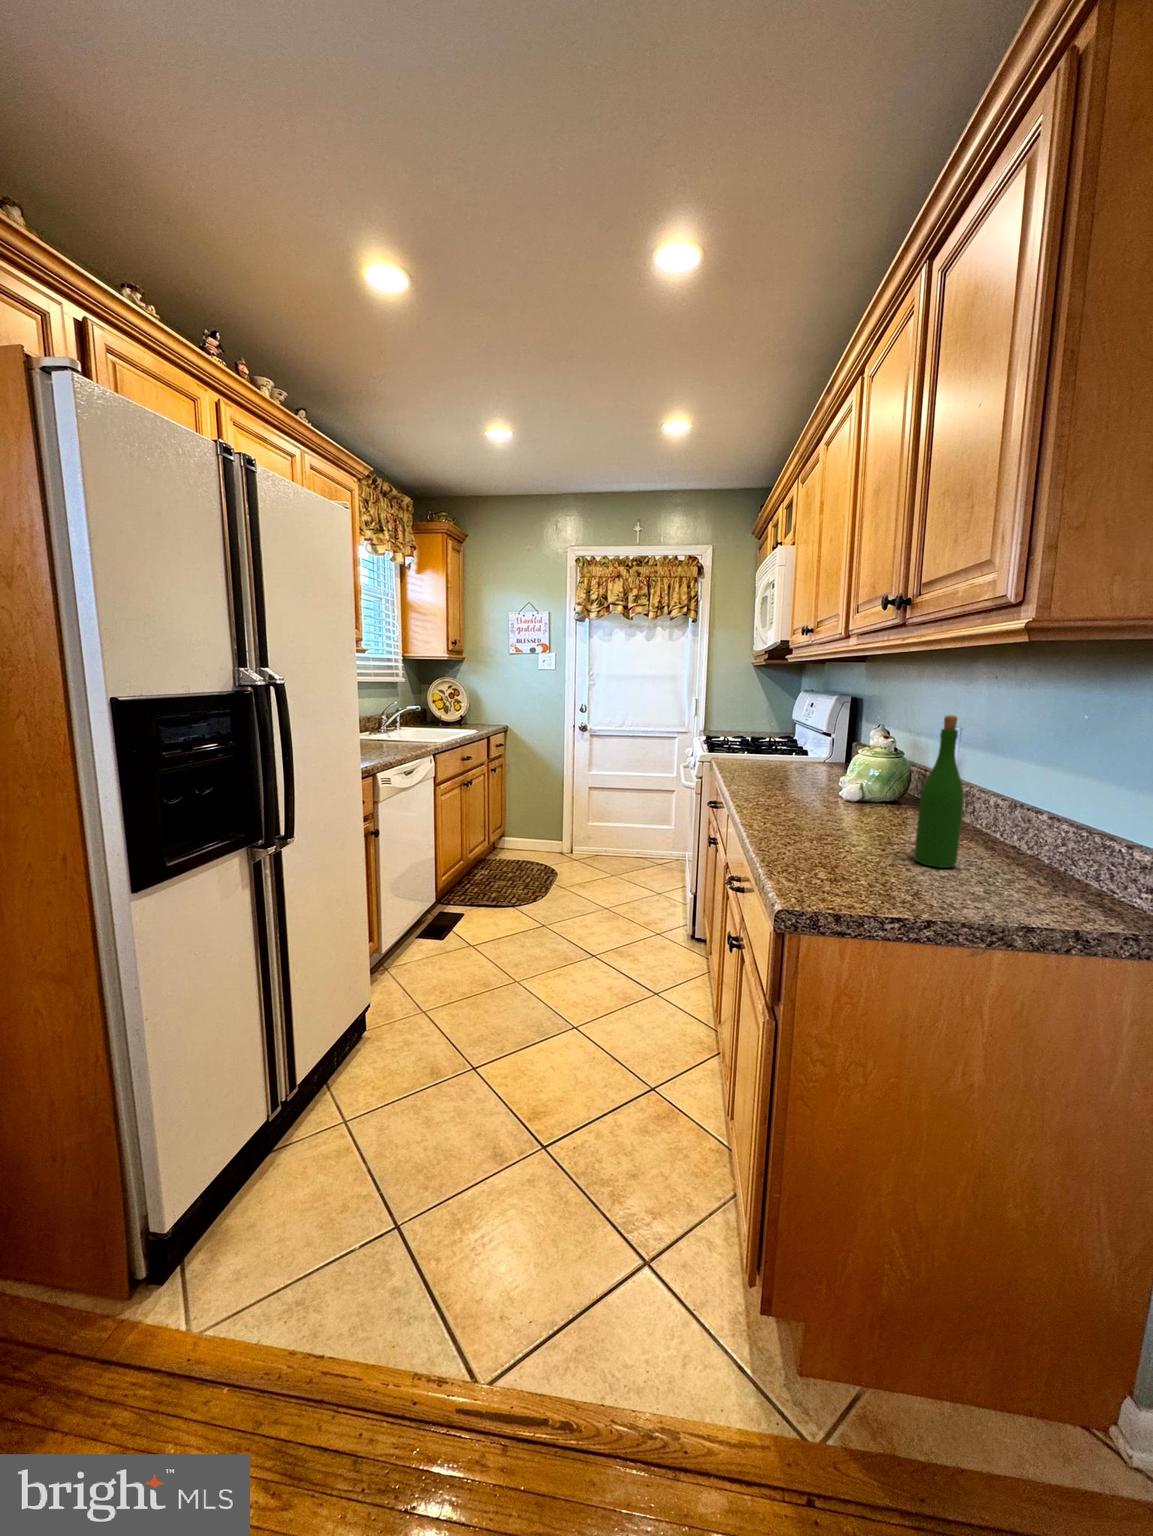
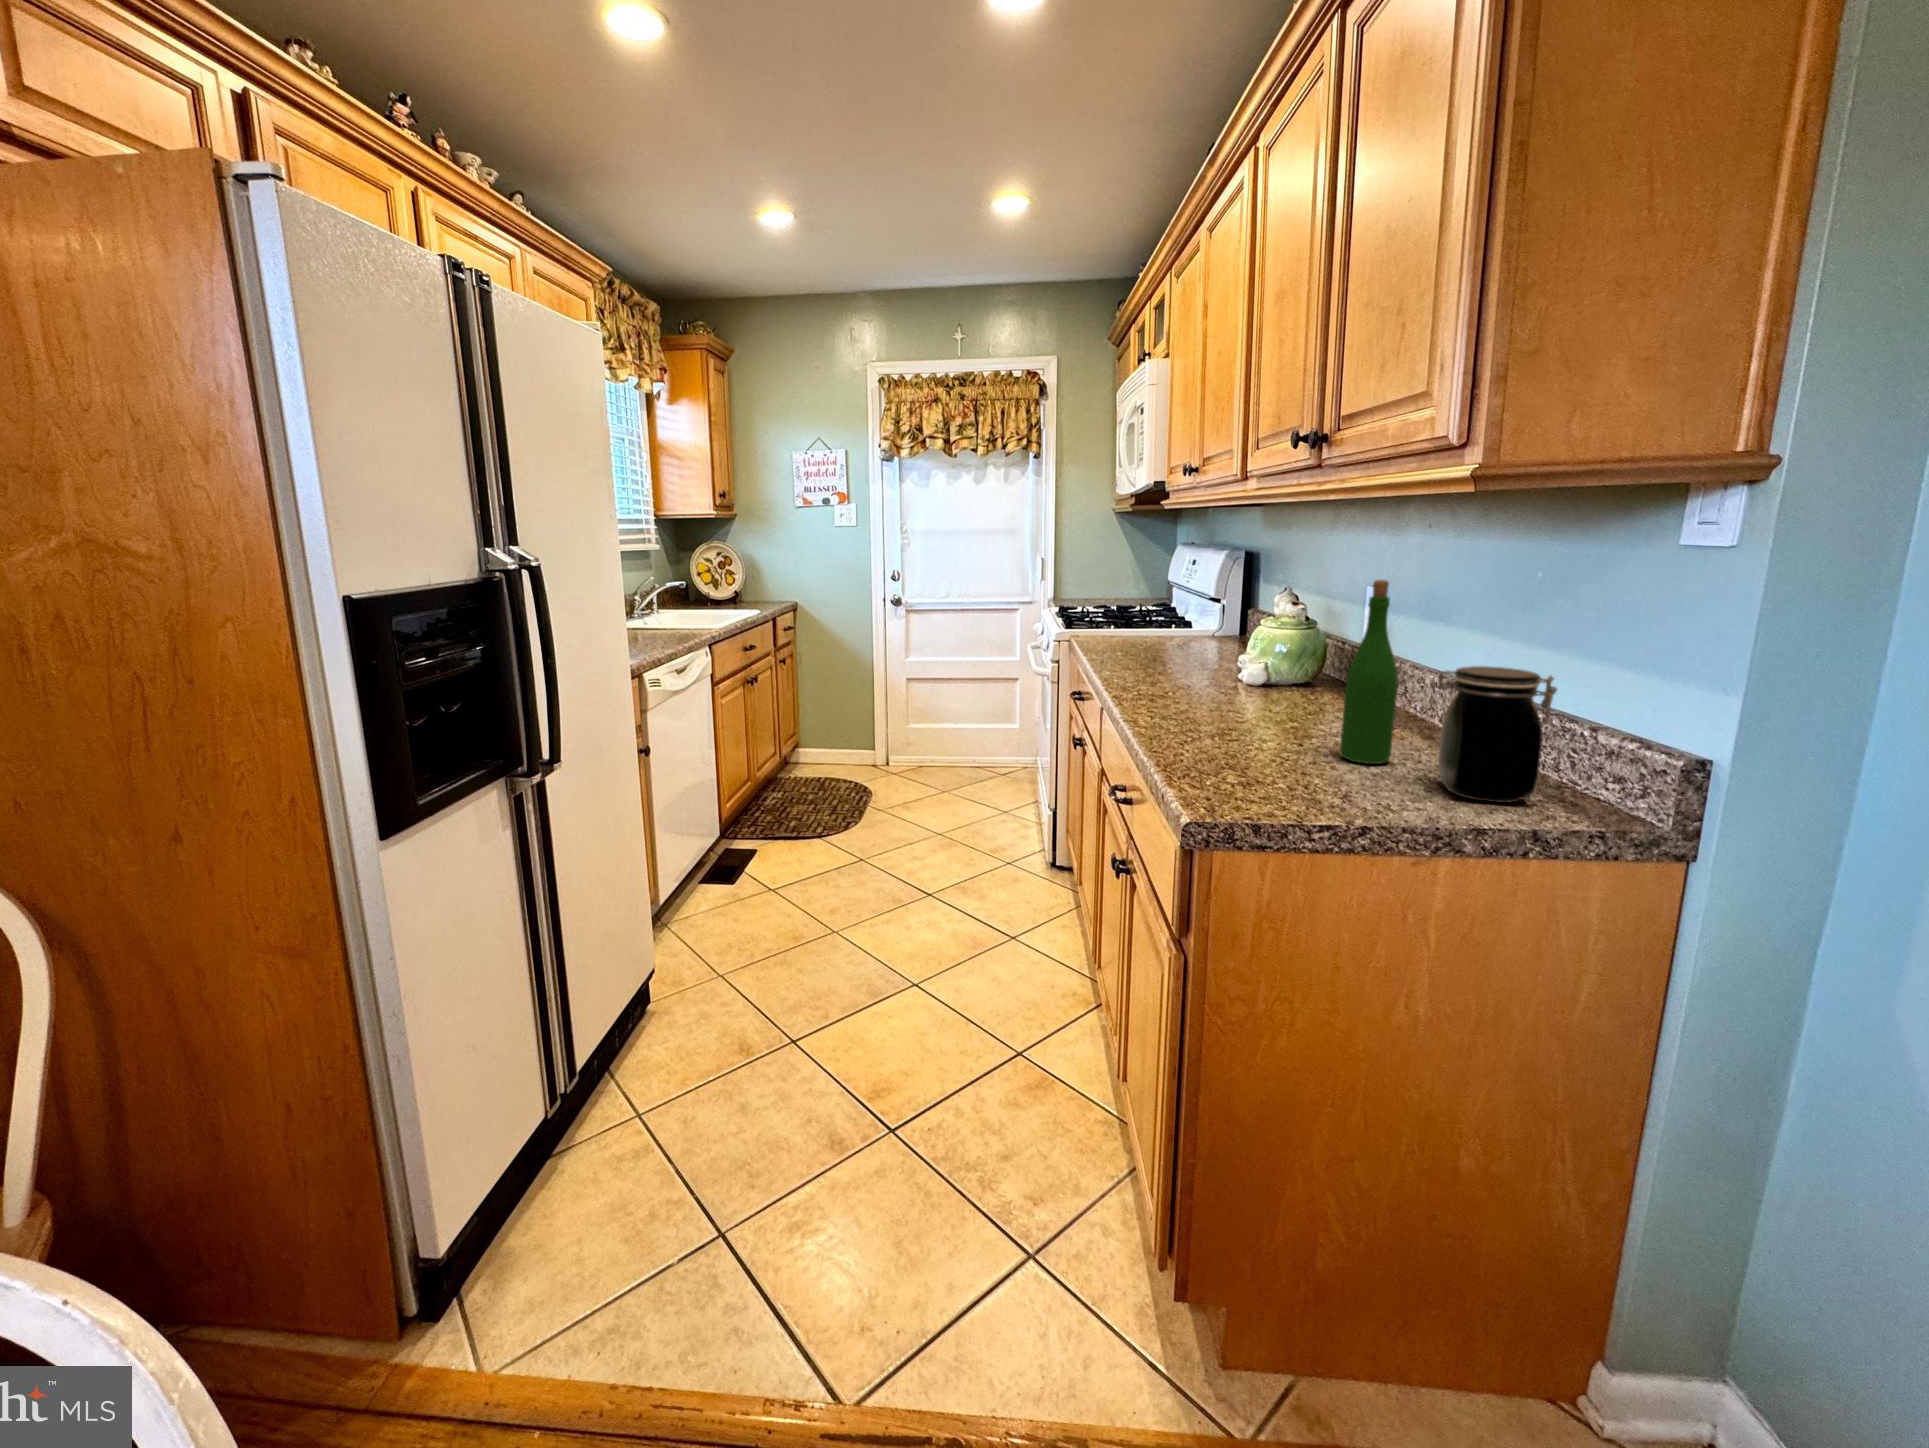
jar: none [996,789,1100,906] -> present [1438,666,1557,803]

